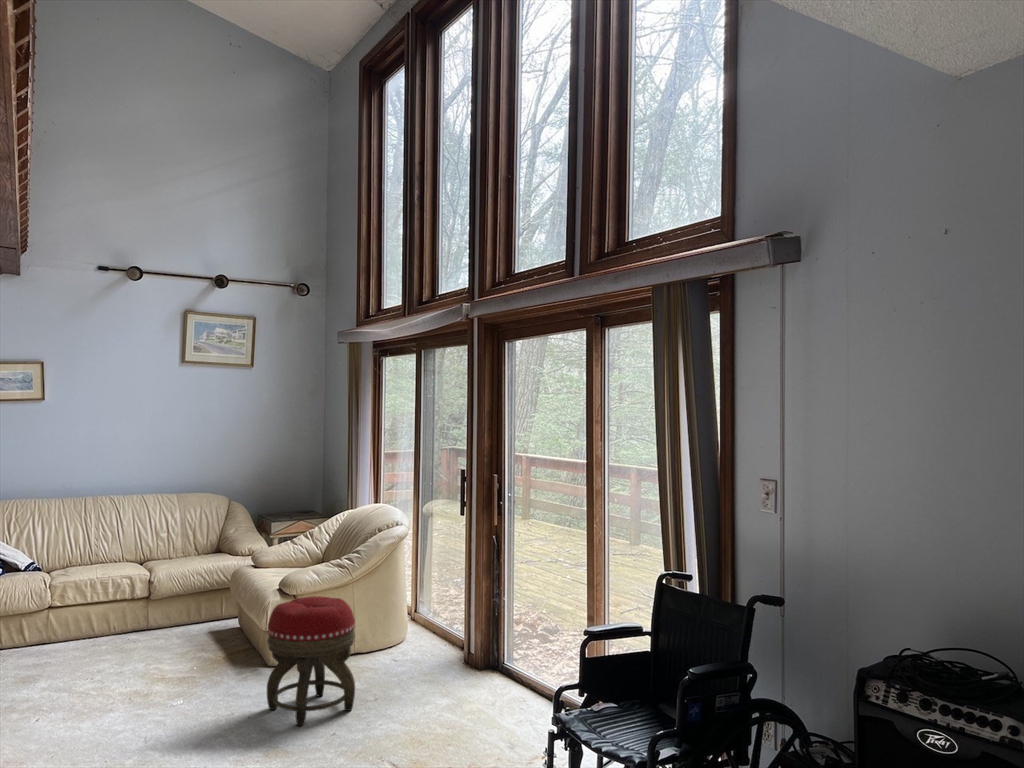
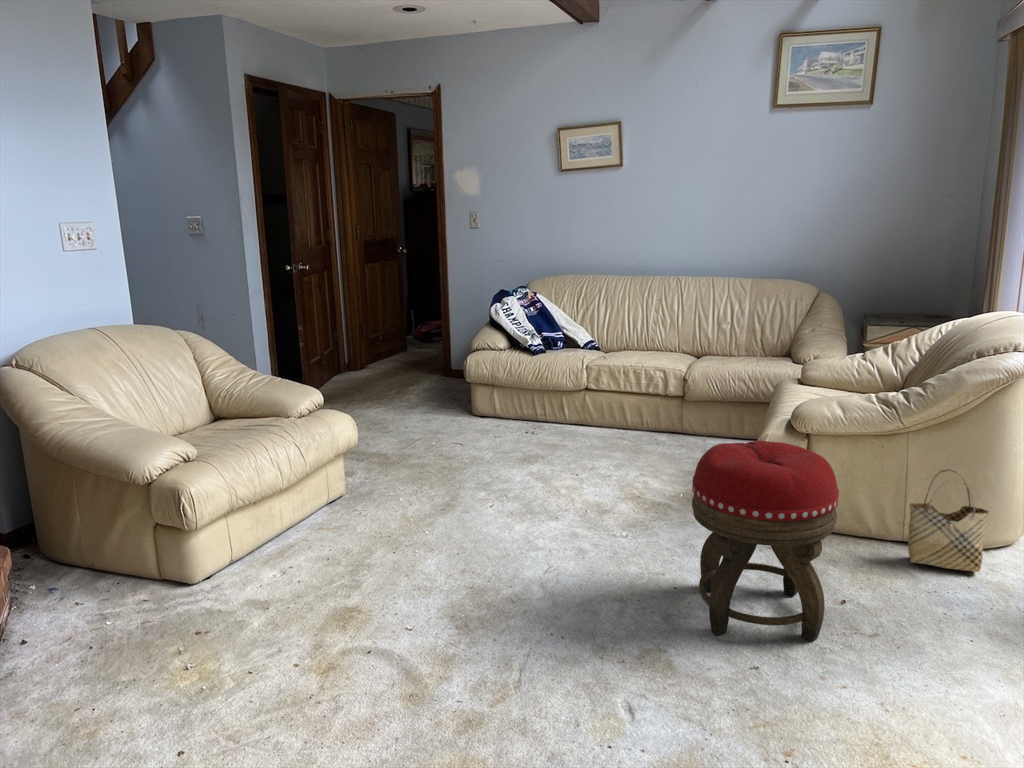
woven basket: none [361,600,400,661] -> present [908,469,989,572]

